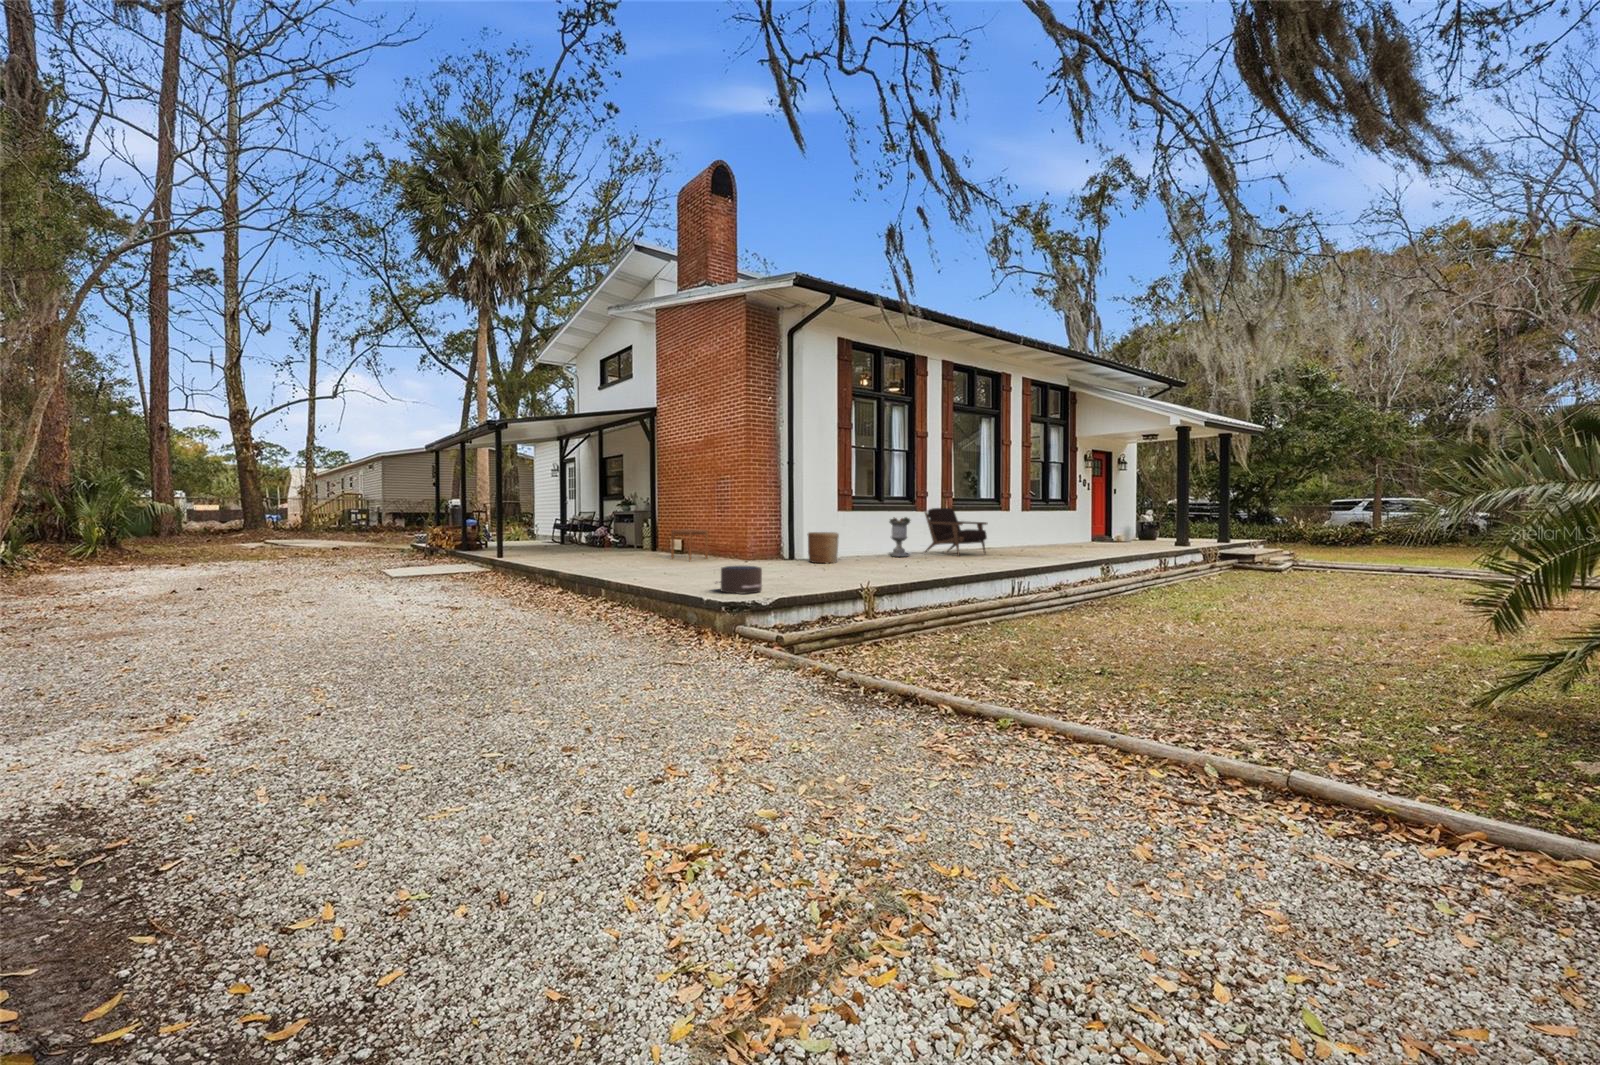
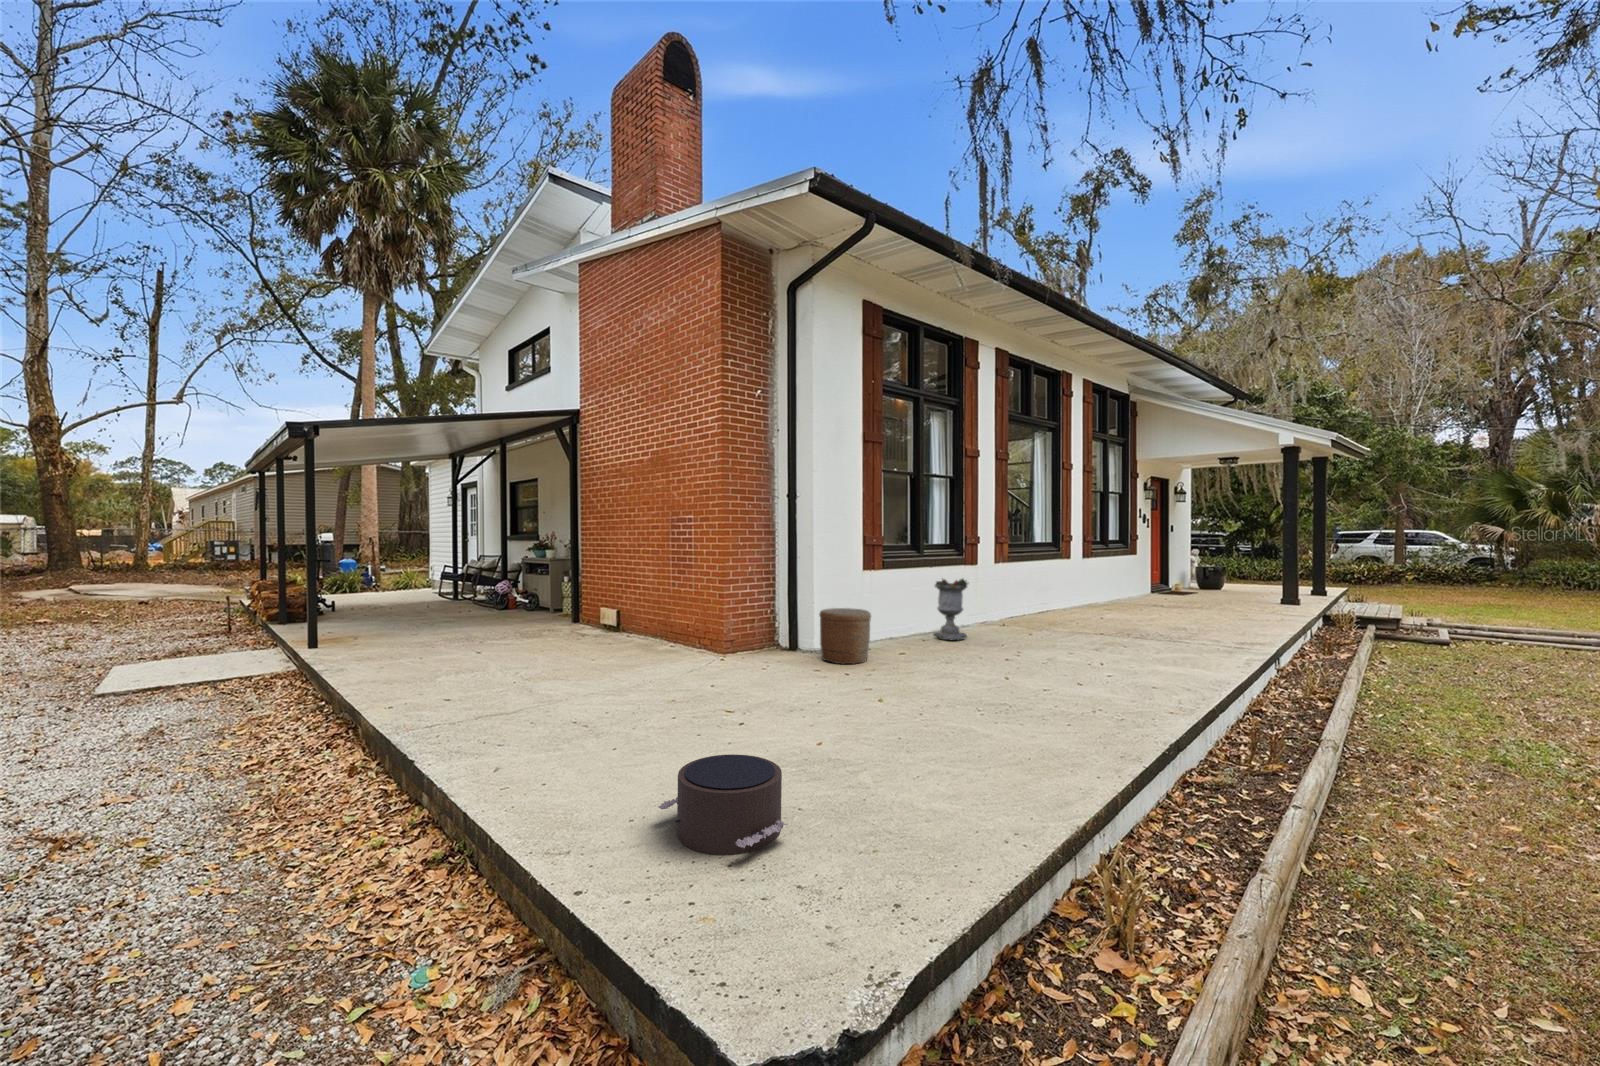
armchair: present [925,508,988,556] -> none [978,561,1073,638]
side table: present [671,529,708,561] -> none [593,600,654,658]

